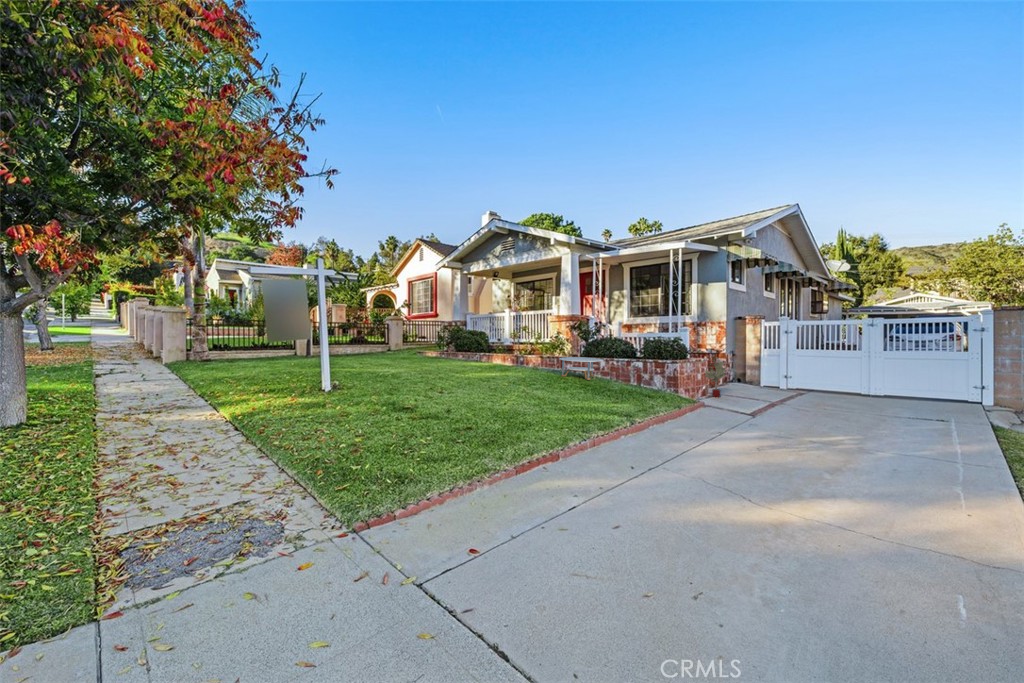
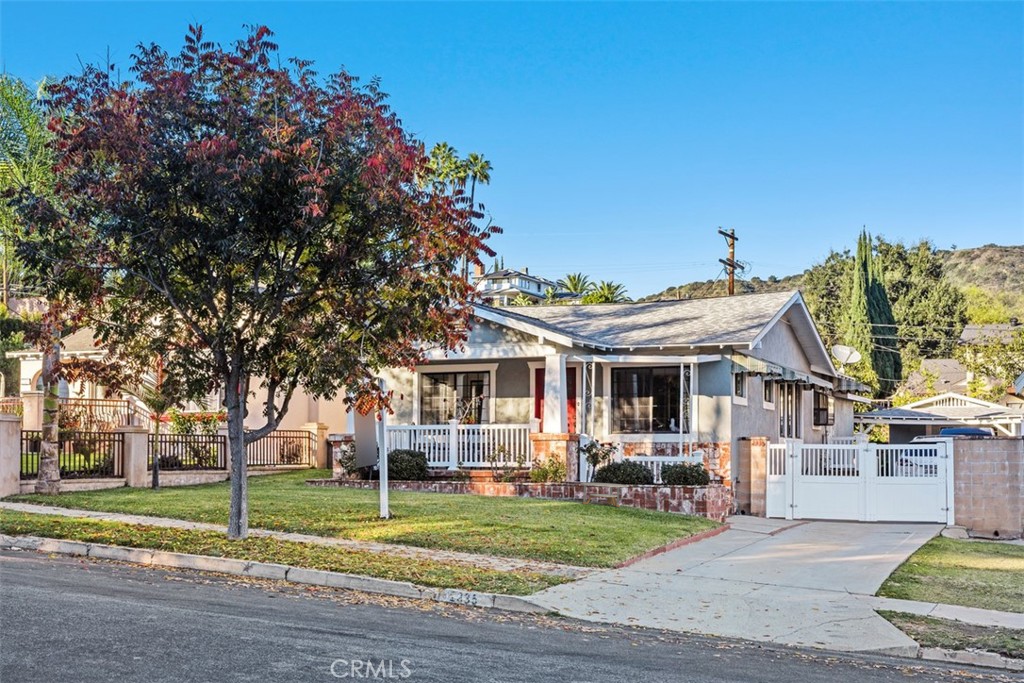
potted tree: present [705,358,726,397] -> none [728,483,749,522]

